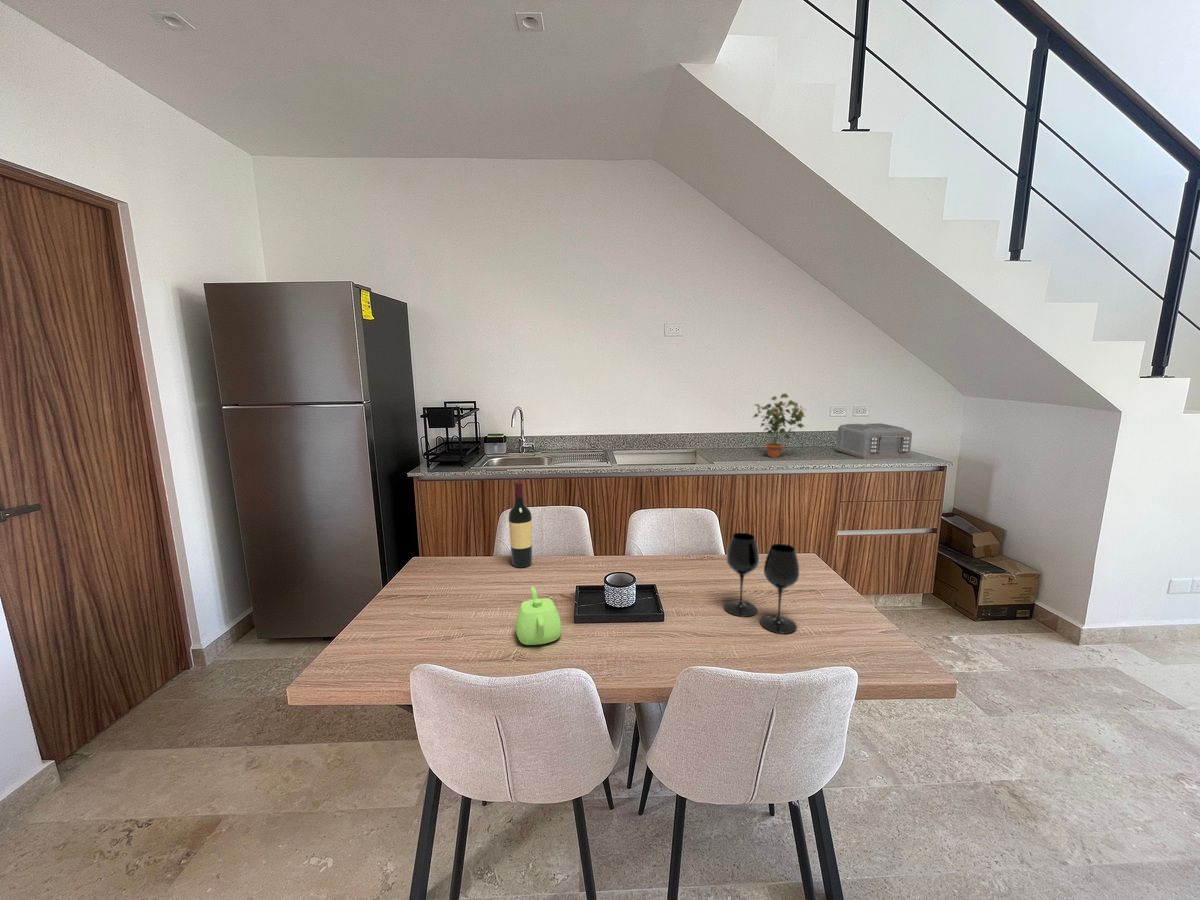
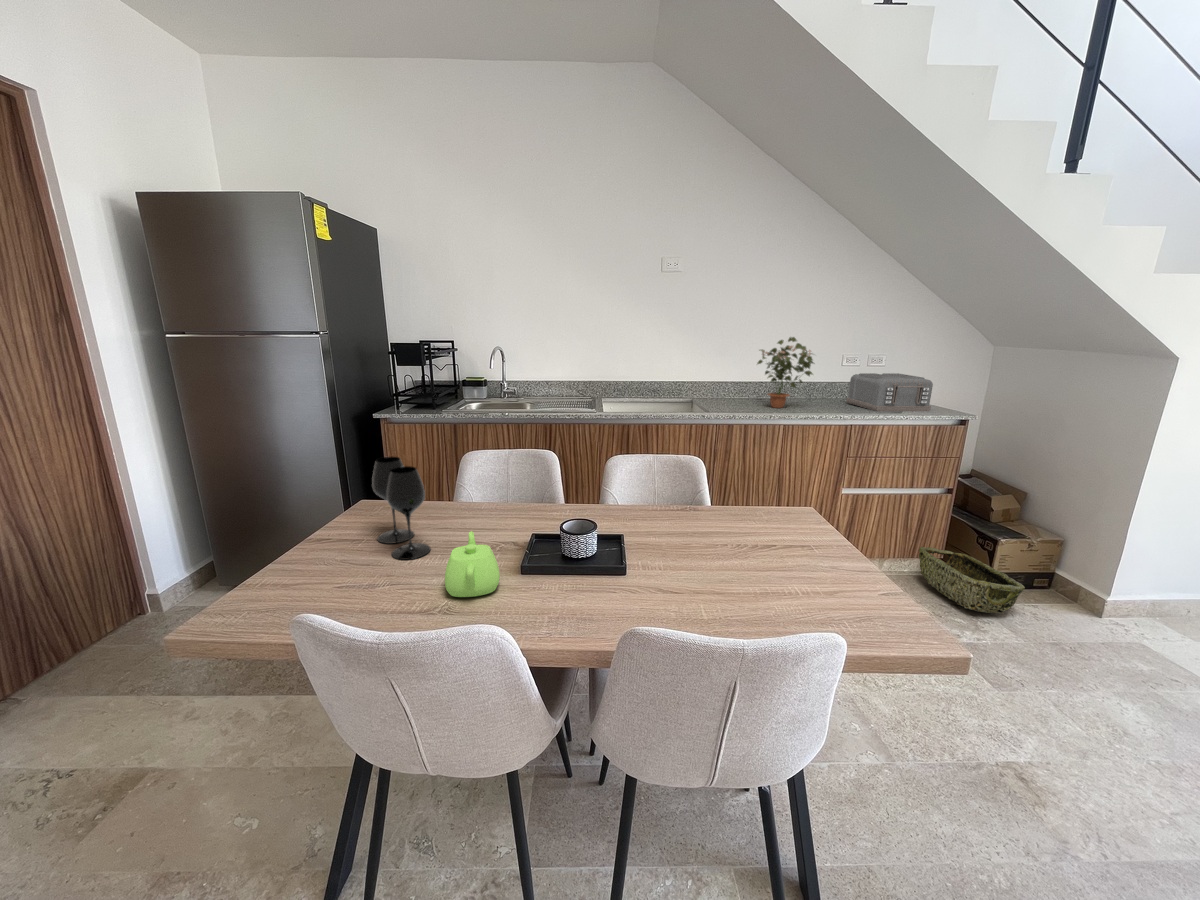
wine bottle: present [509,482,532,567] -> none [460,416,488,513]
wine glass: present [724,533,799,634] -> present [372,457,430,560]
woven basket: none [910,583,1007,644] -> present [919,547,1025,613]

